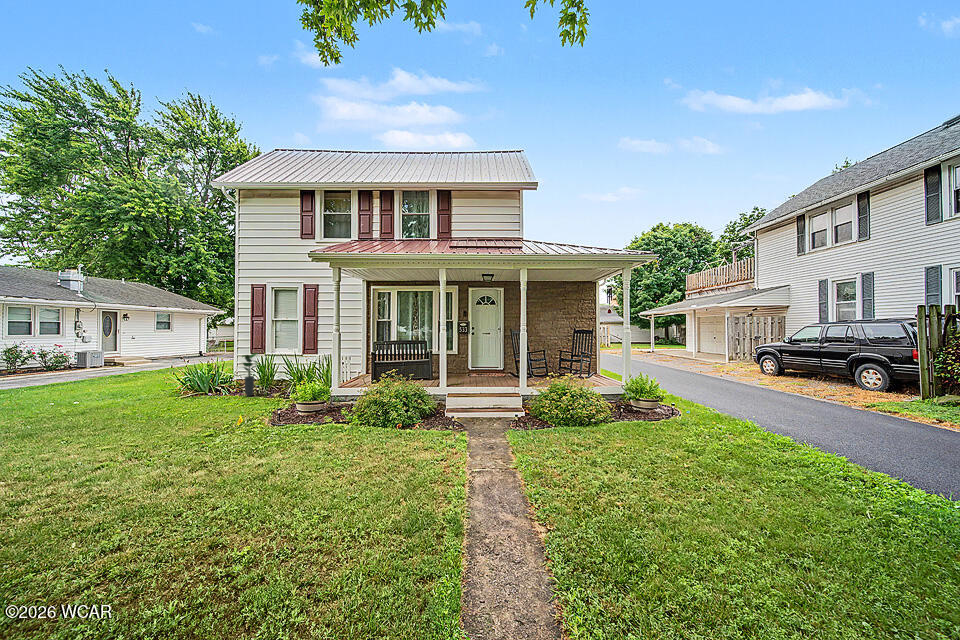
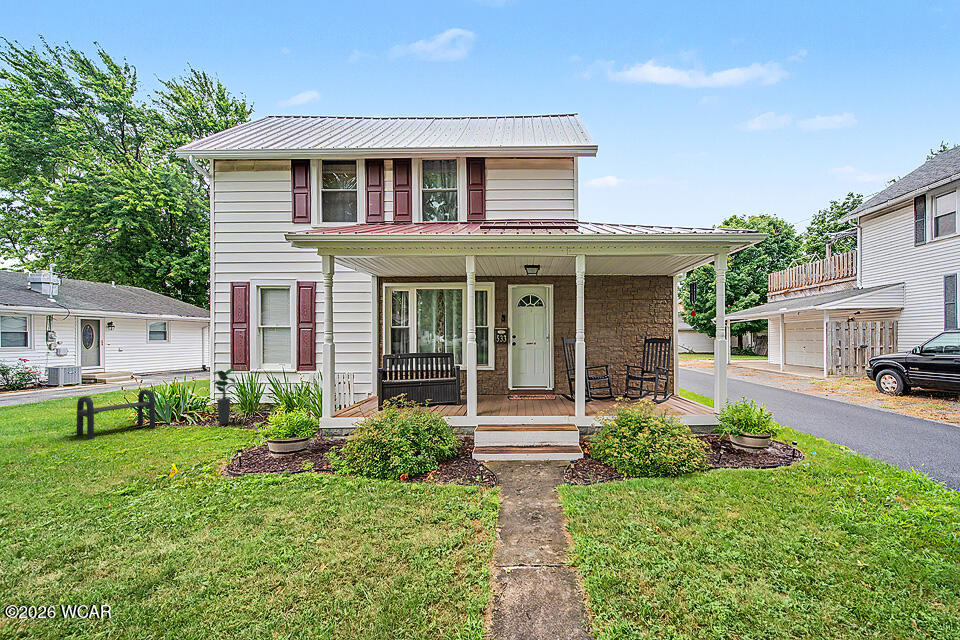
bench: none [139,370,196,406] -> present [77,390,155,440]

